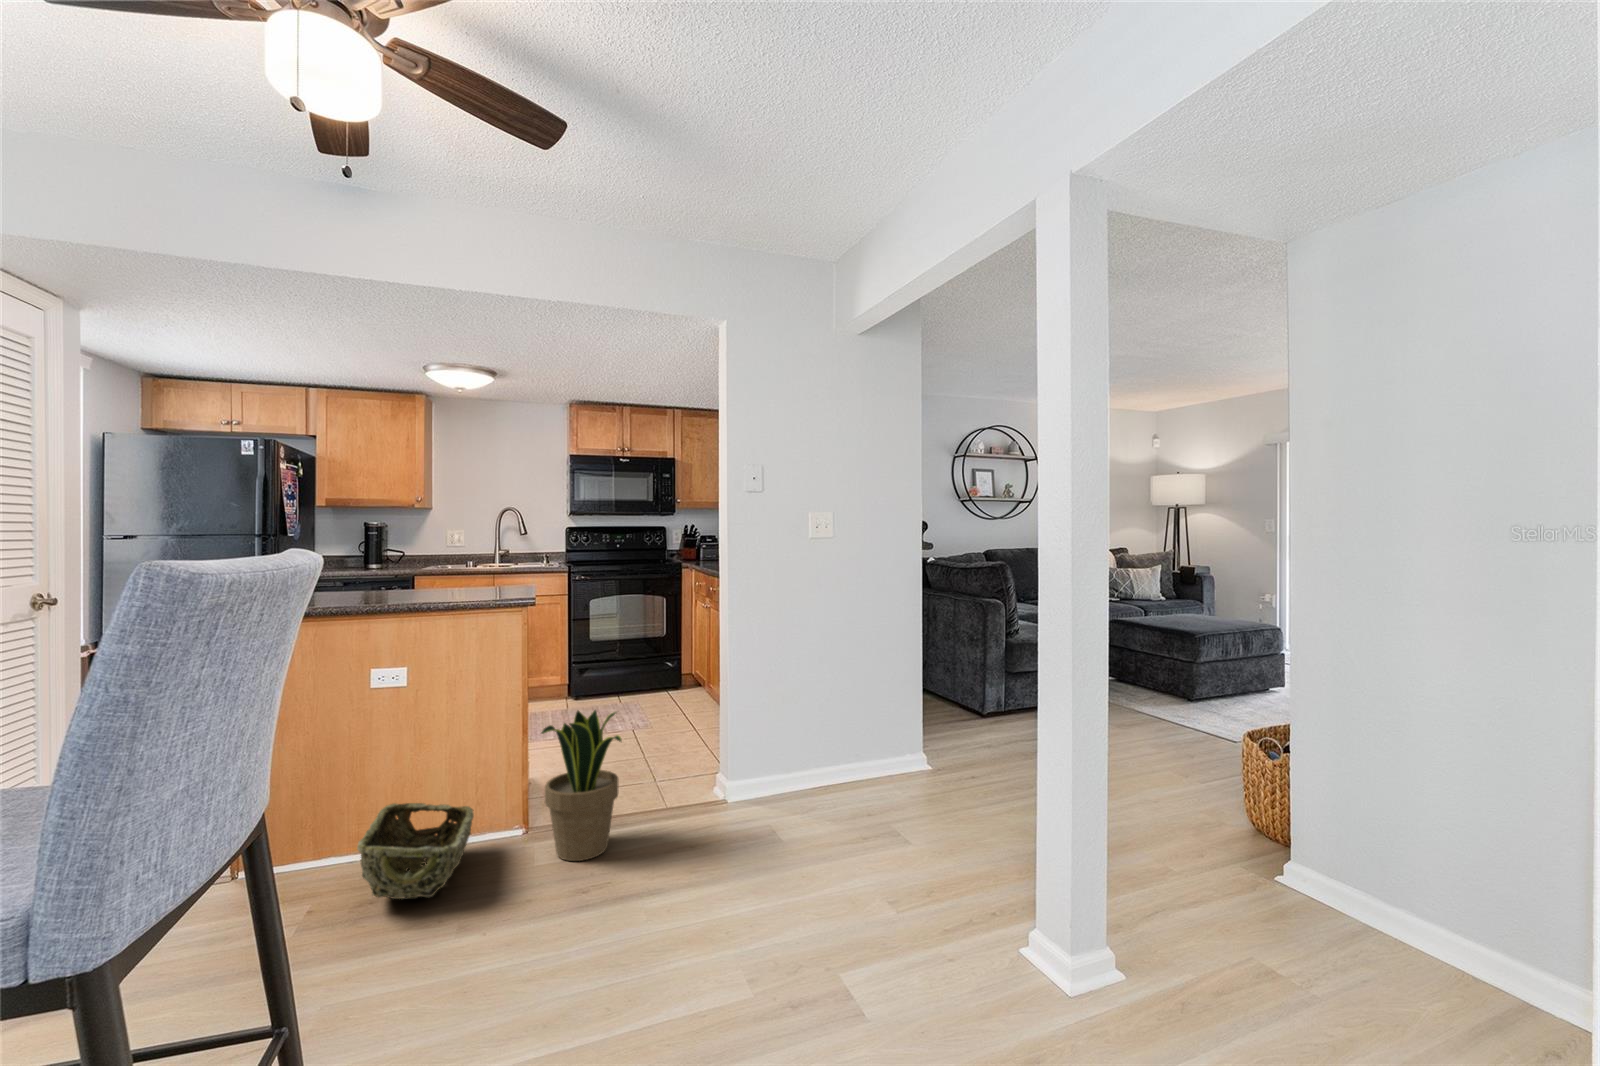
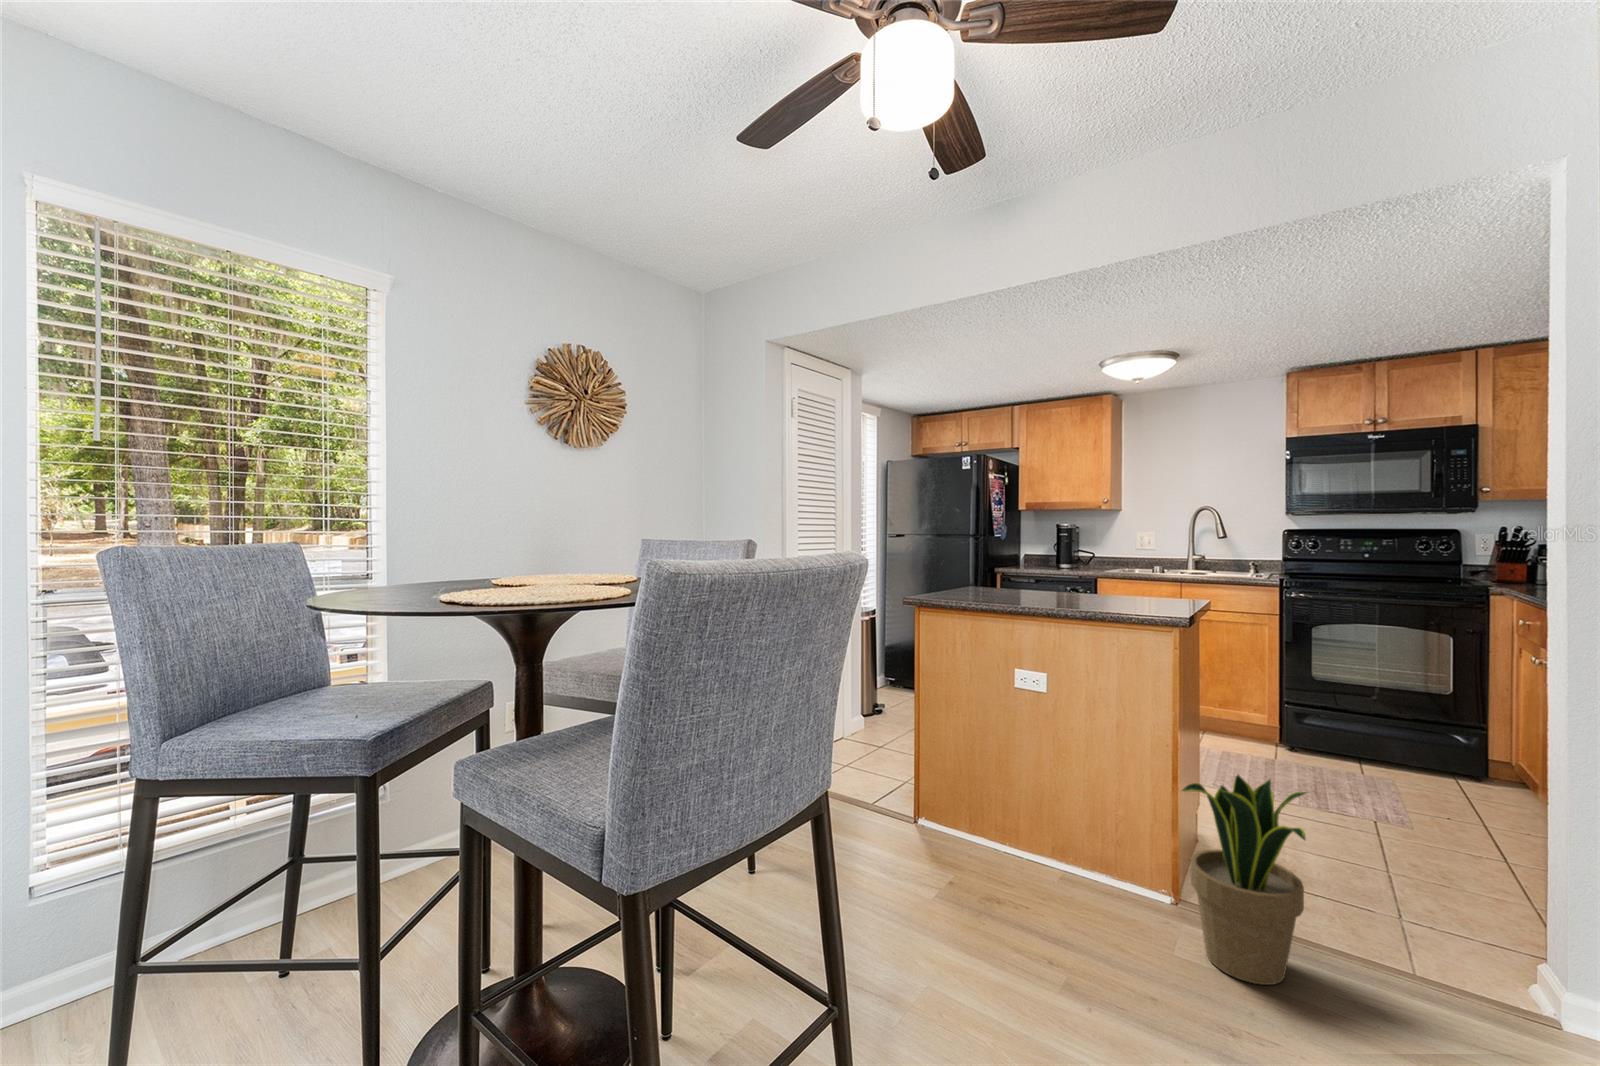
woven basket: present [357,803,474,899] -> none [982,811,1110,930]

